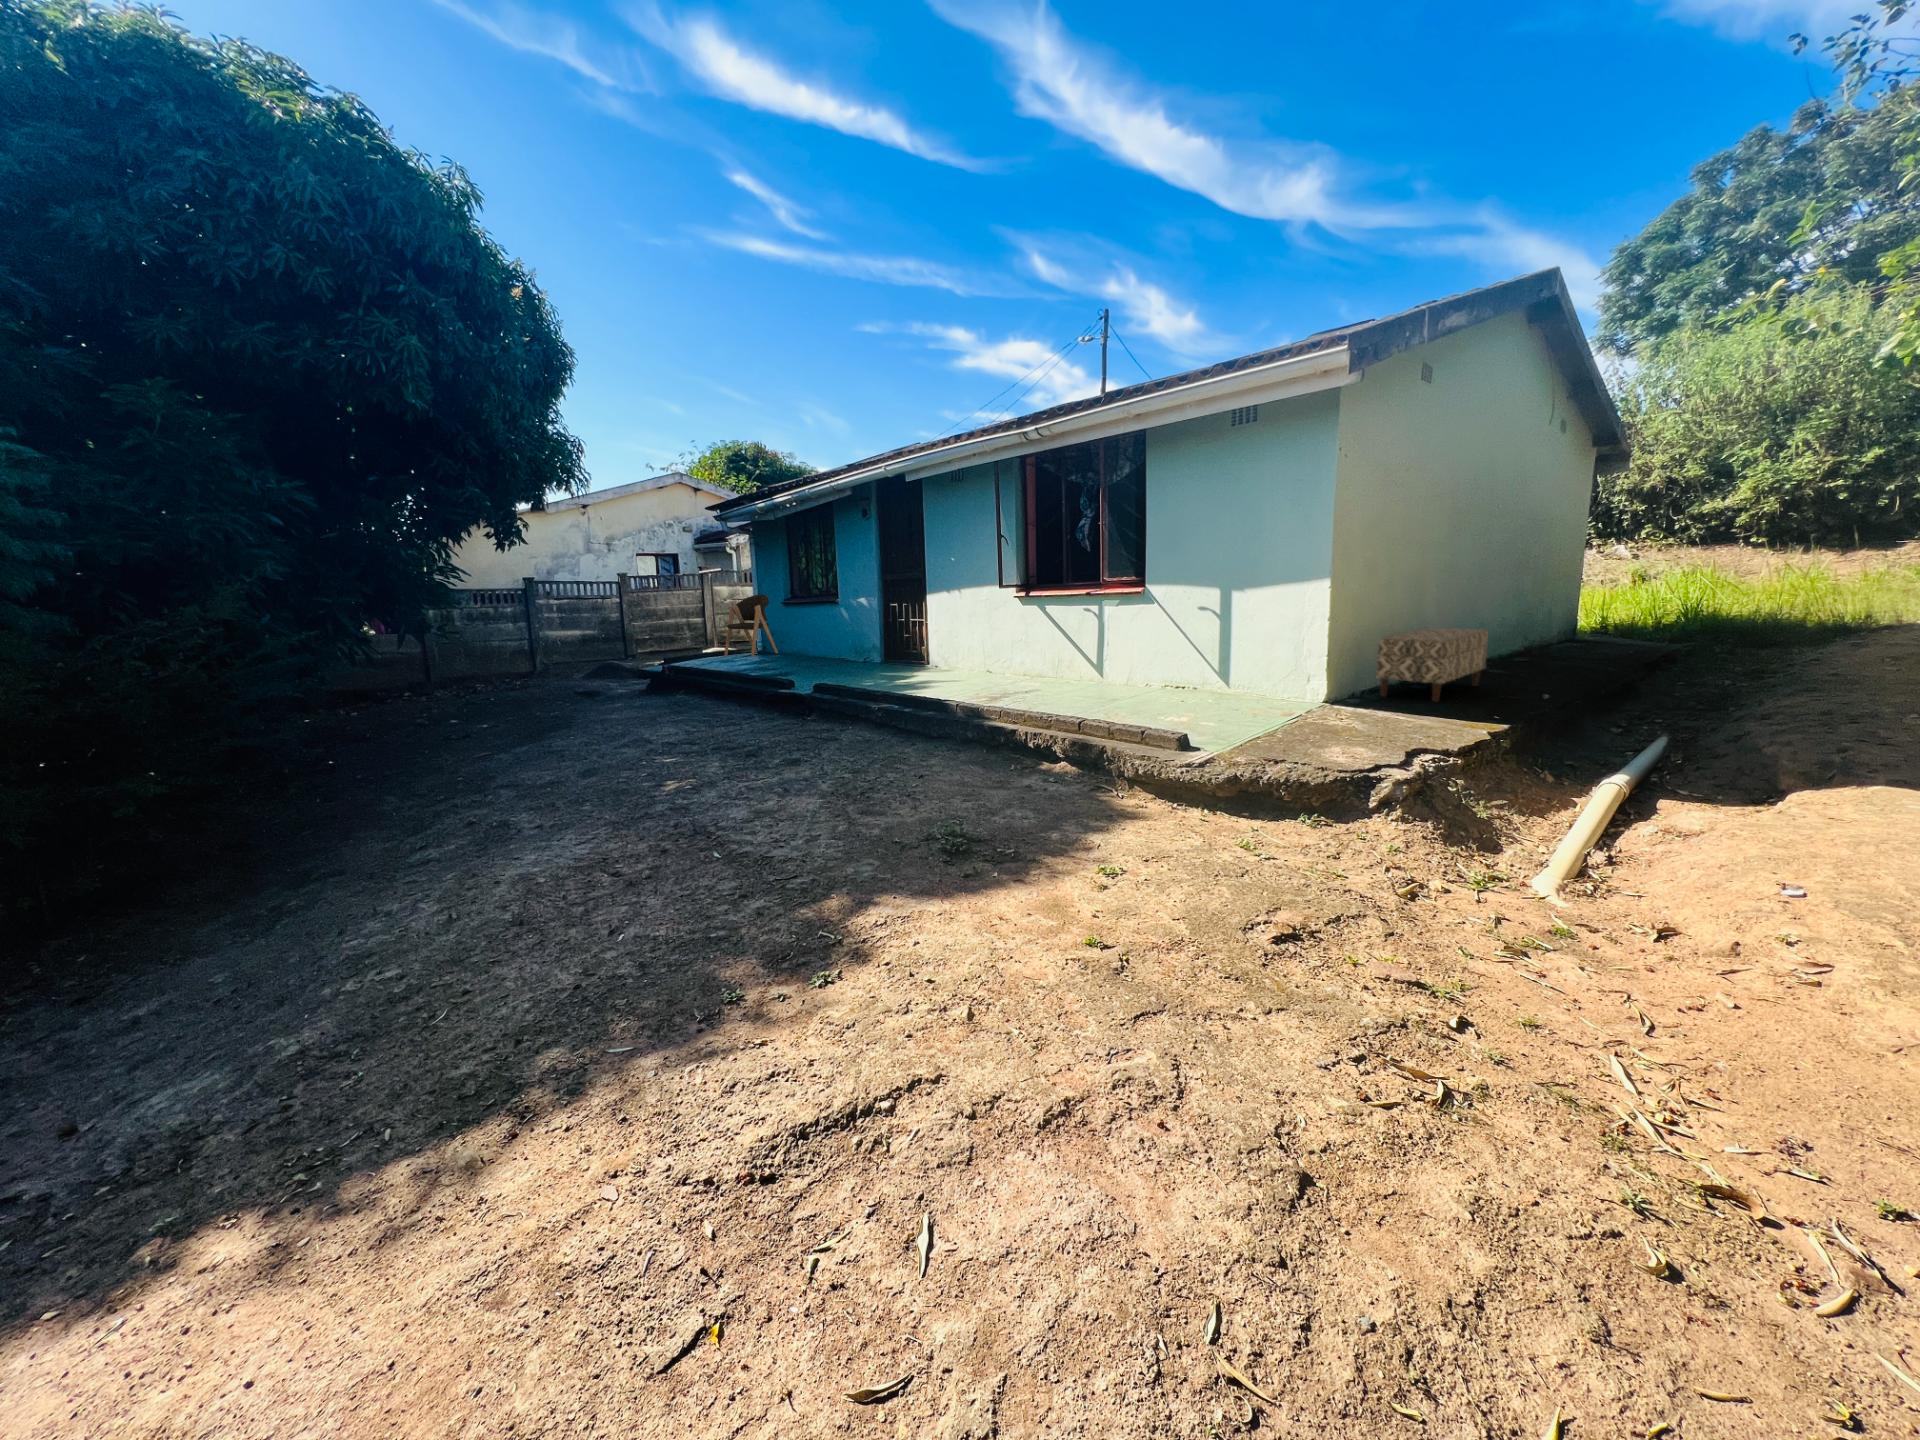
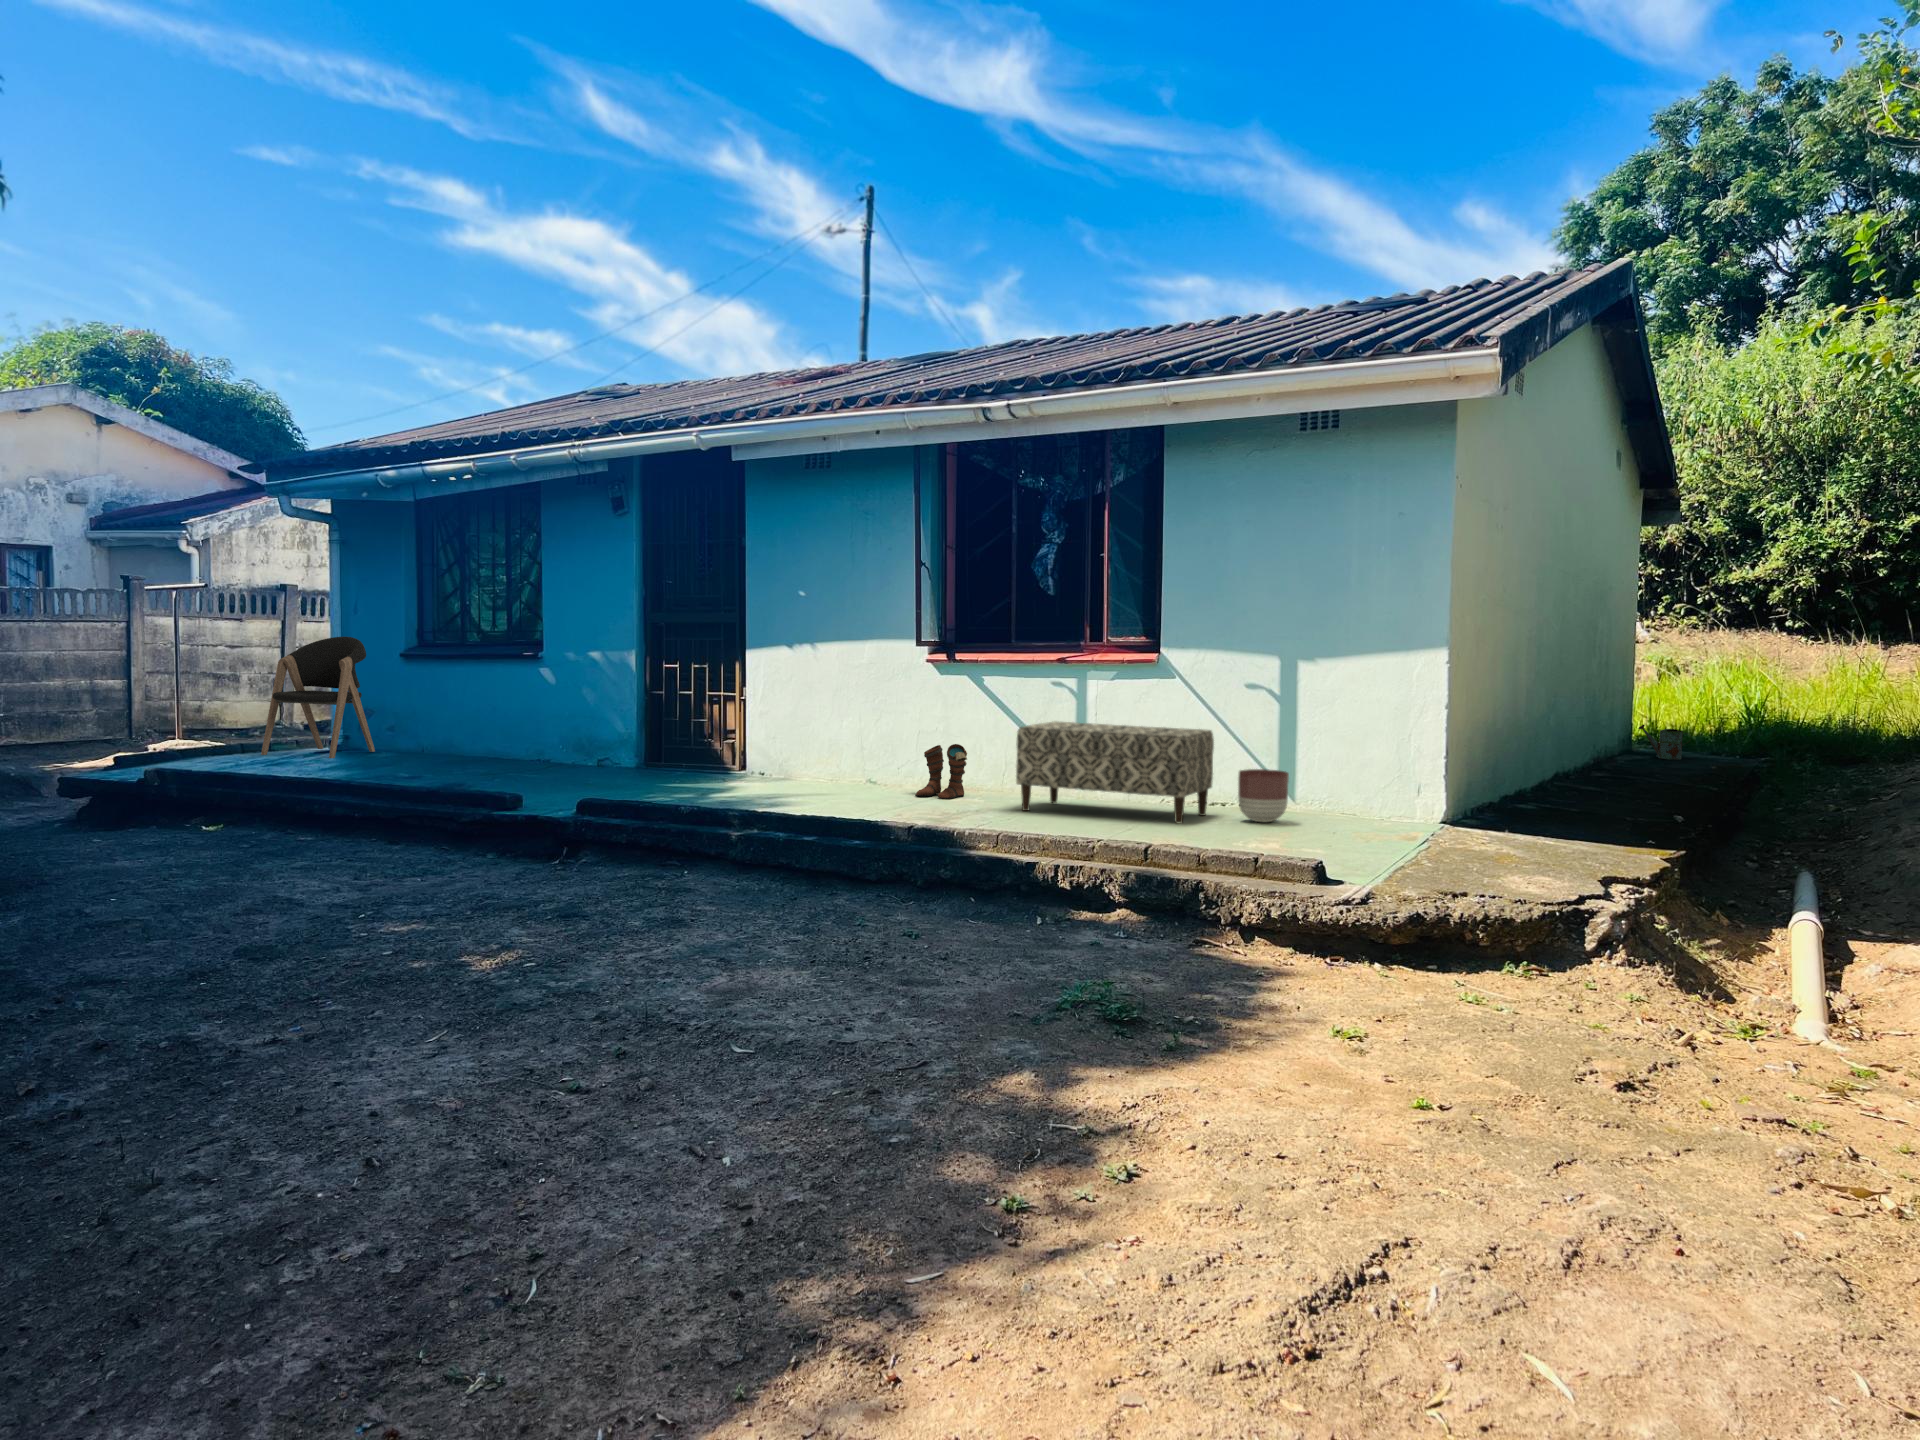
watering can: none [1577,620,1621,644] -> present [1638,725,1683,760]
bench: present [1376,628,1488,701] -> present [1016,721,1214,823]
boots: none [1007,649,1037,682] -> present [915,744,967,799]
planter: none [1184,665,1218,700] -> present [1238,769,1289,822]

